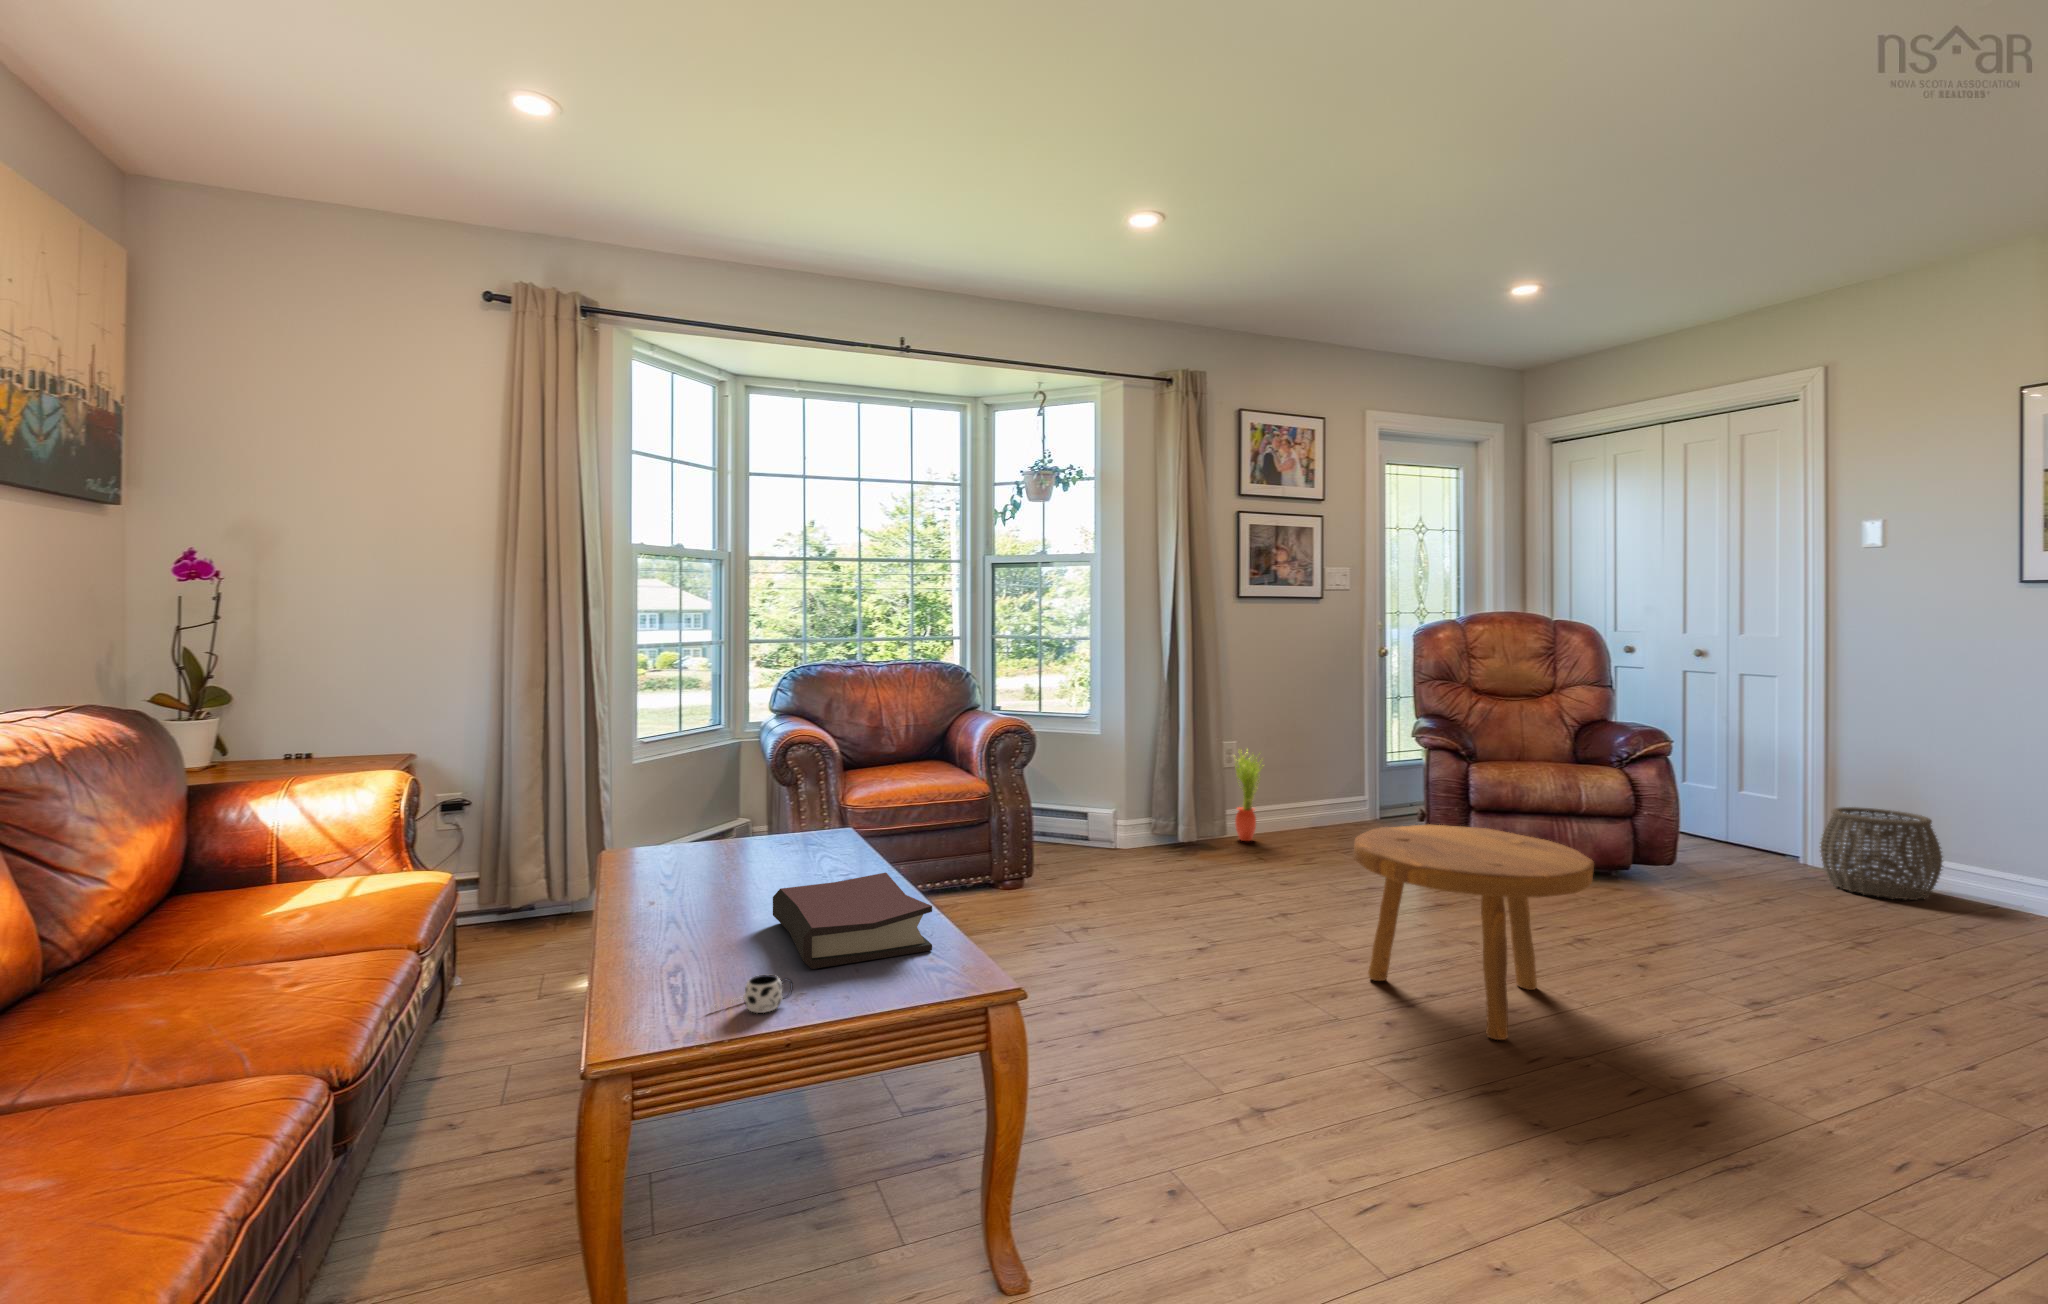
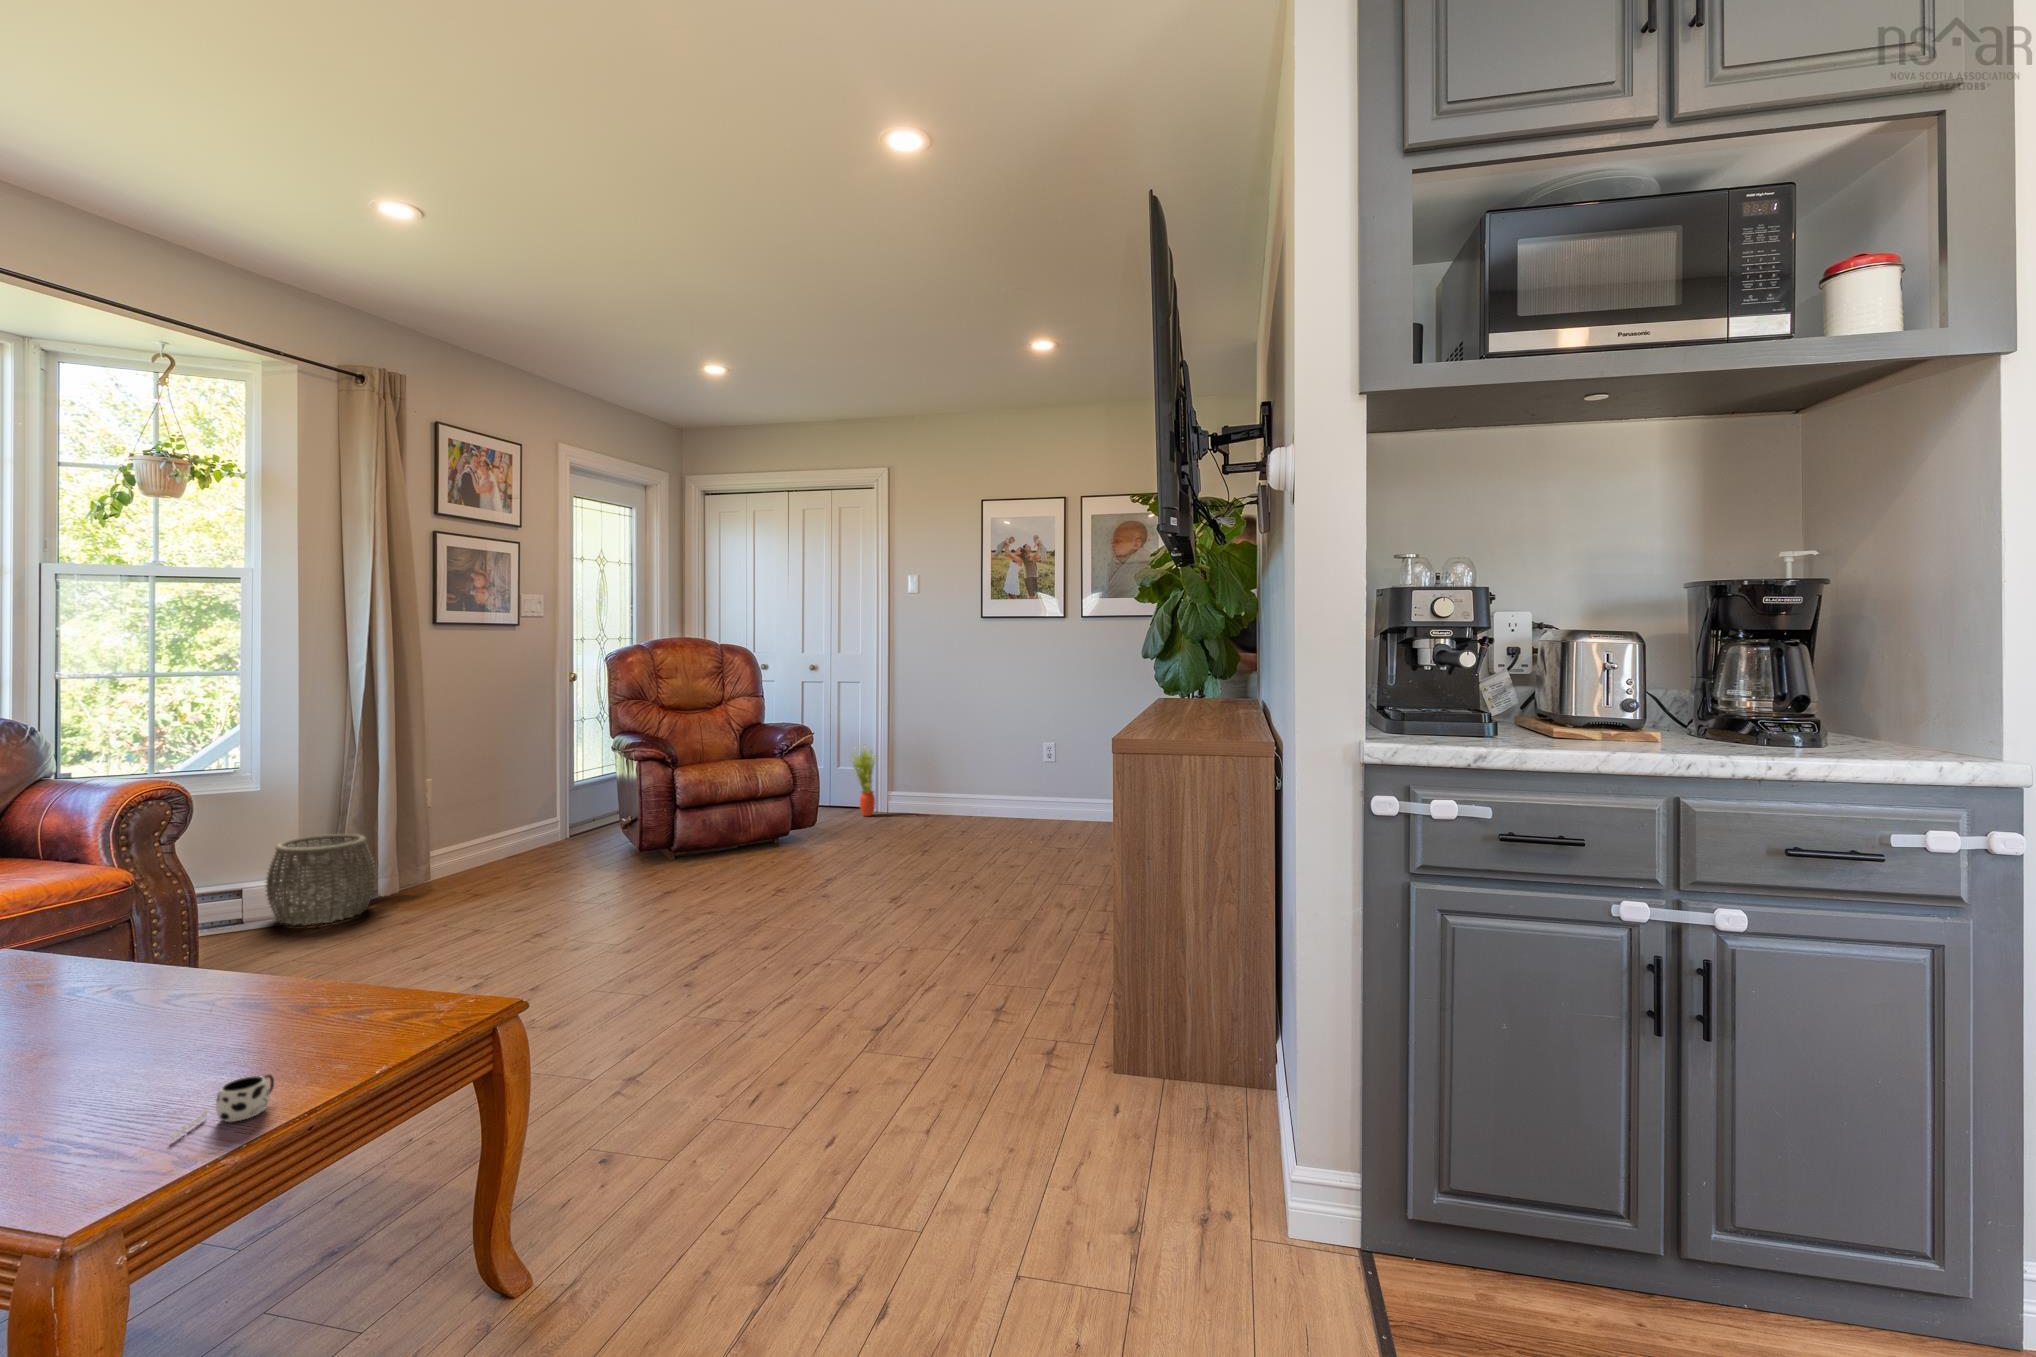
potted plant: present [1234,750,1264,841] -> present [850,745,875,816]
woven basket: present [1820,807,1943,900] -> present [265,834,376,925]
footstool: present [1354,825,1594,1040] -> none [642,818,817,970]
hardback book: present [773,873,932,969] -> none [87,961,372,1071]

